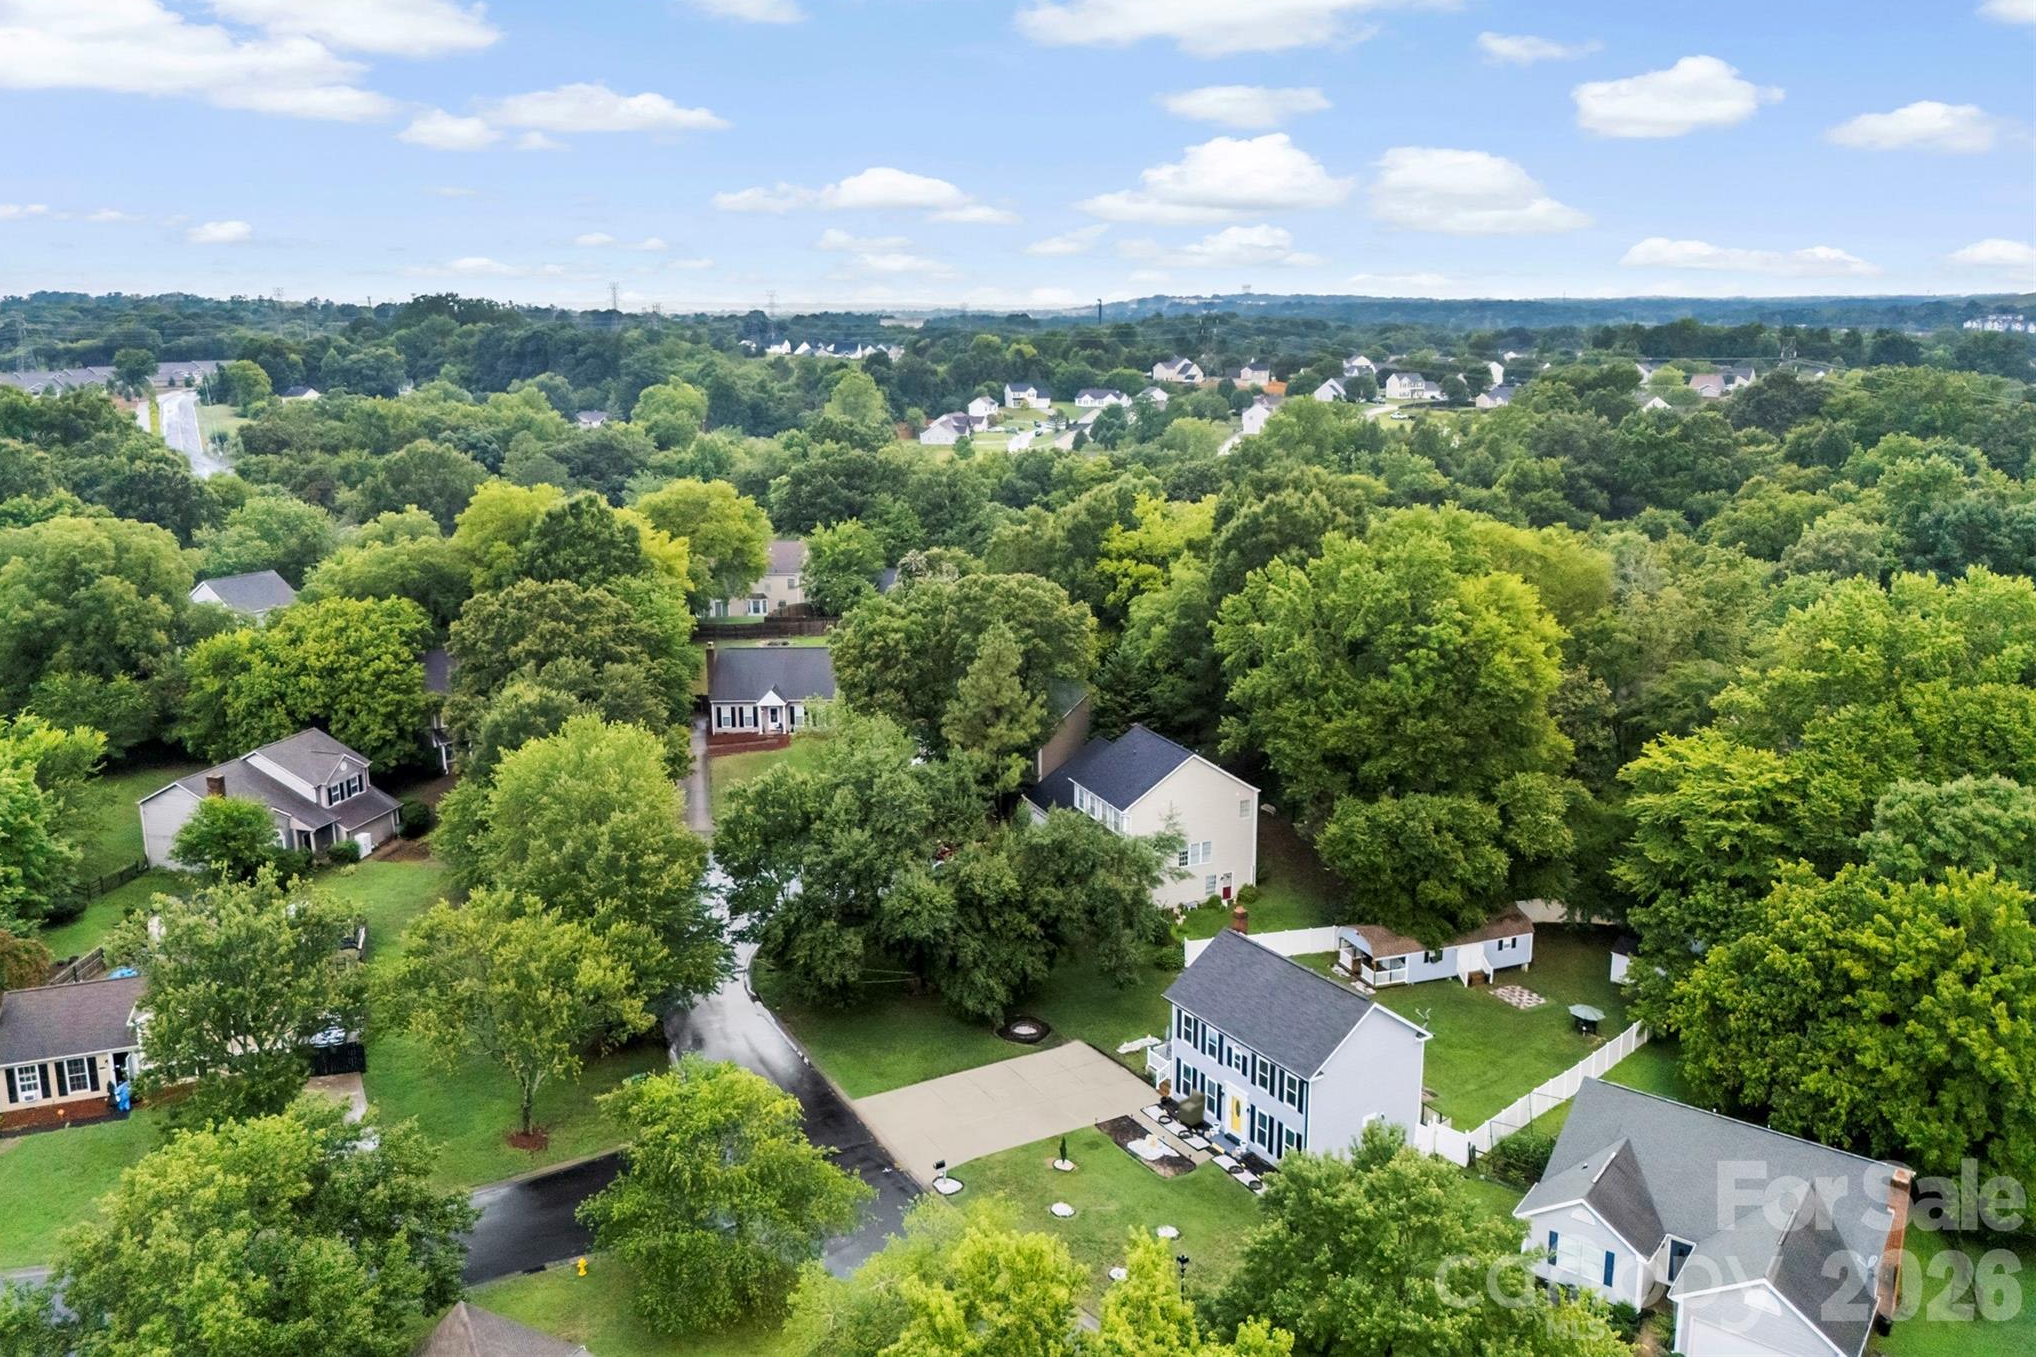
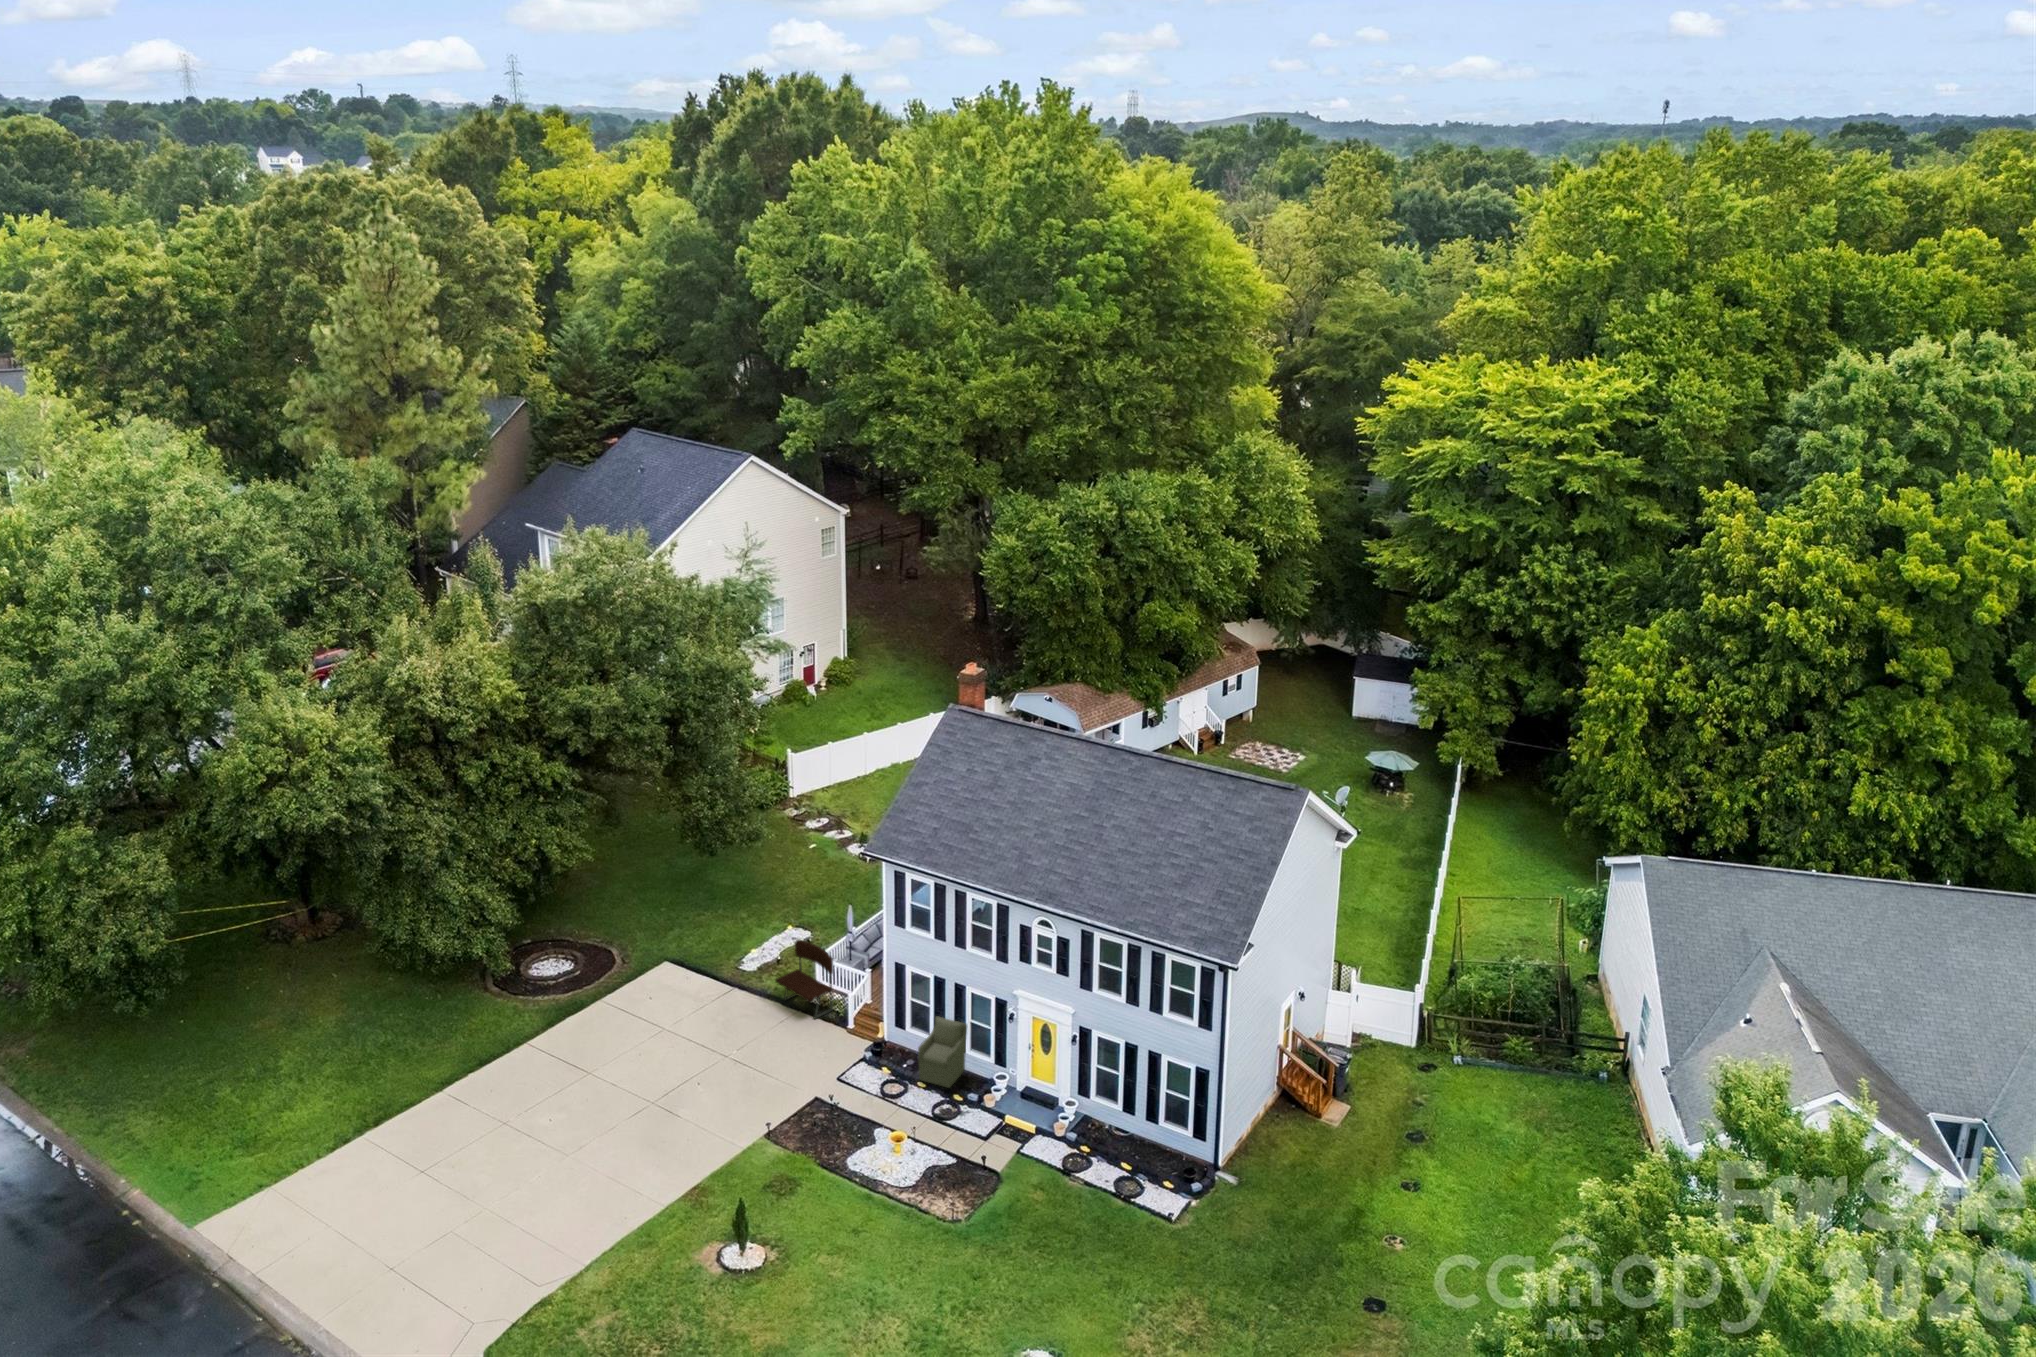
bench: none [1126,1039,1154,1082] -> present [775,939,833,1019]

